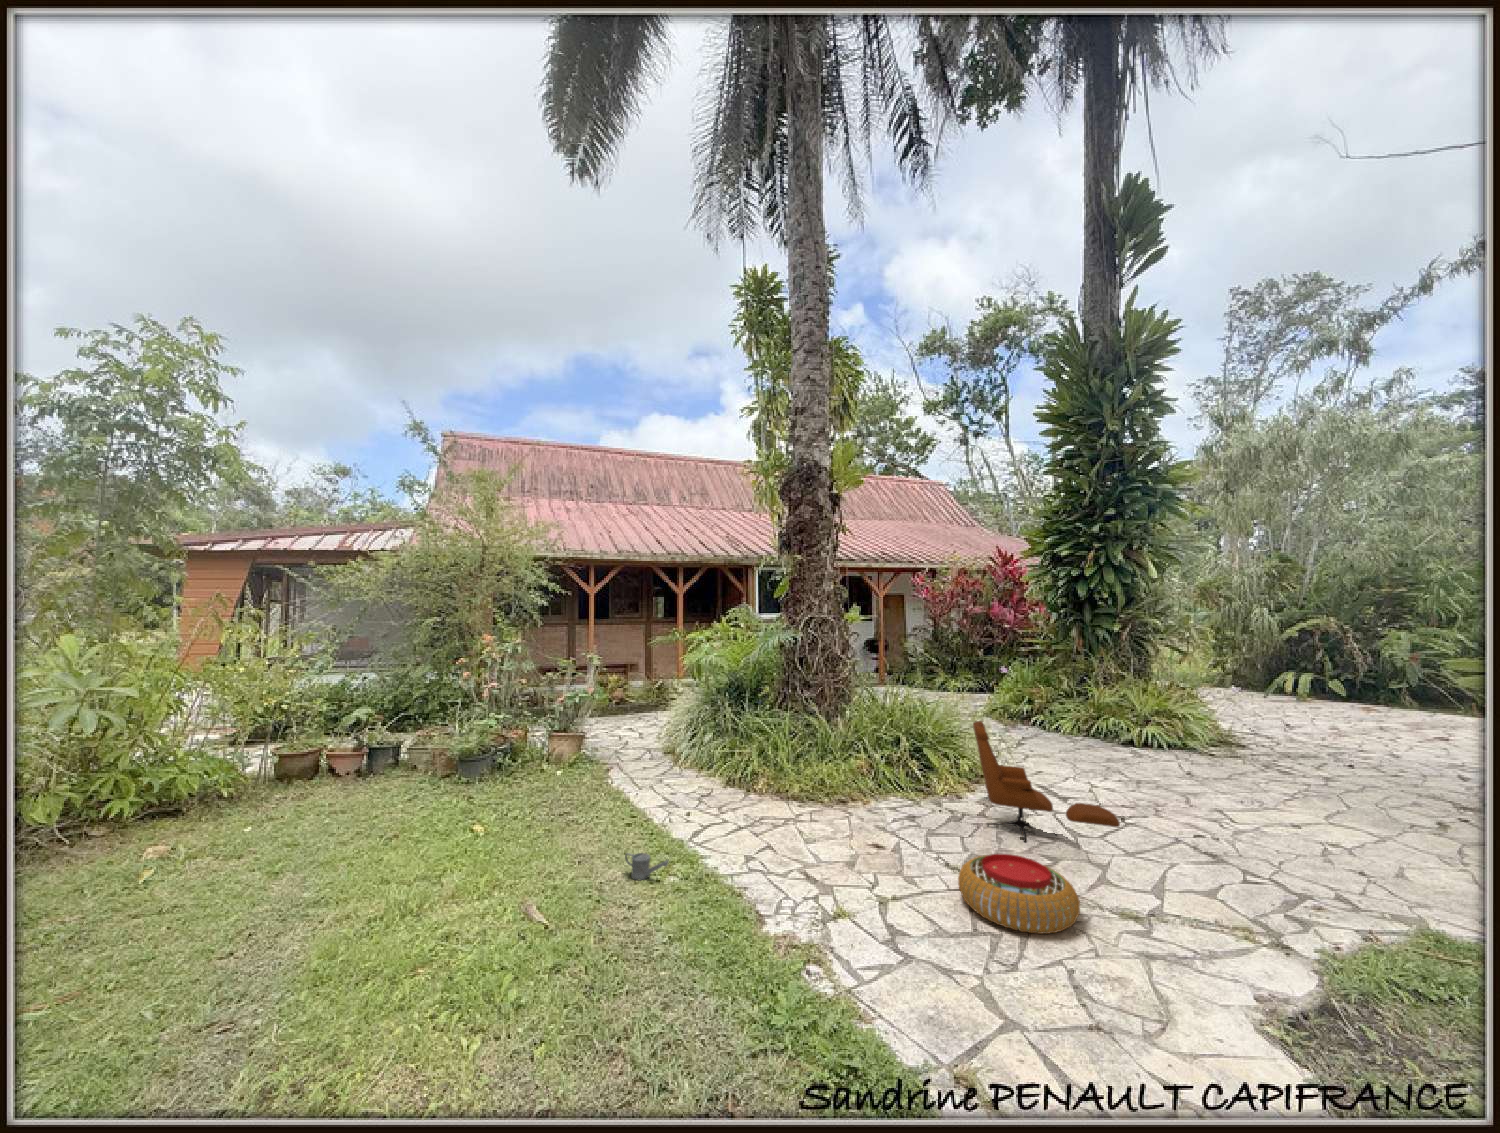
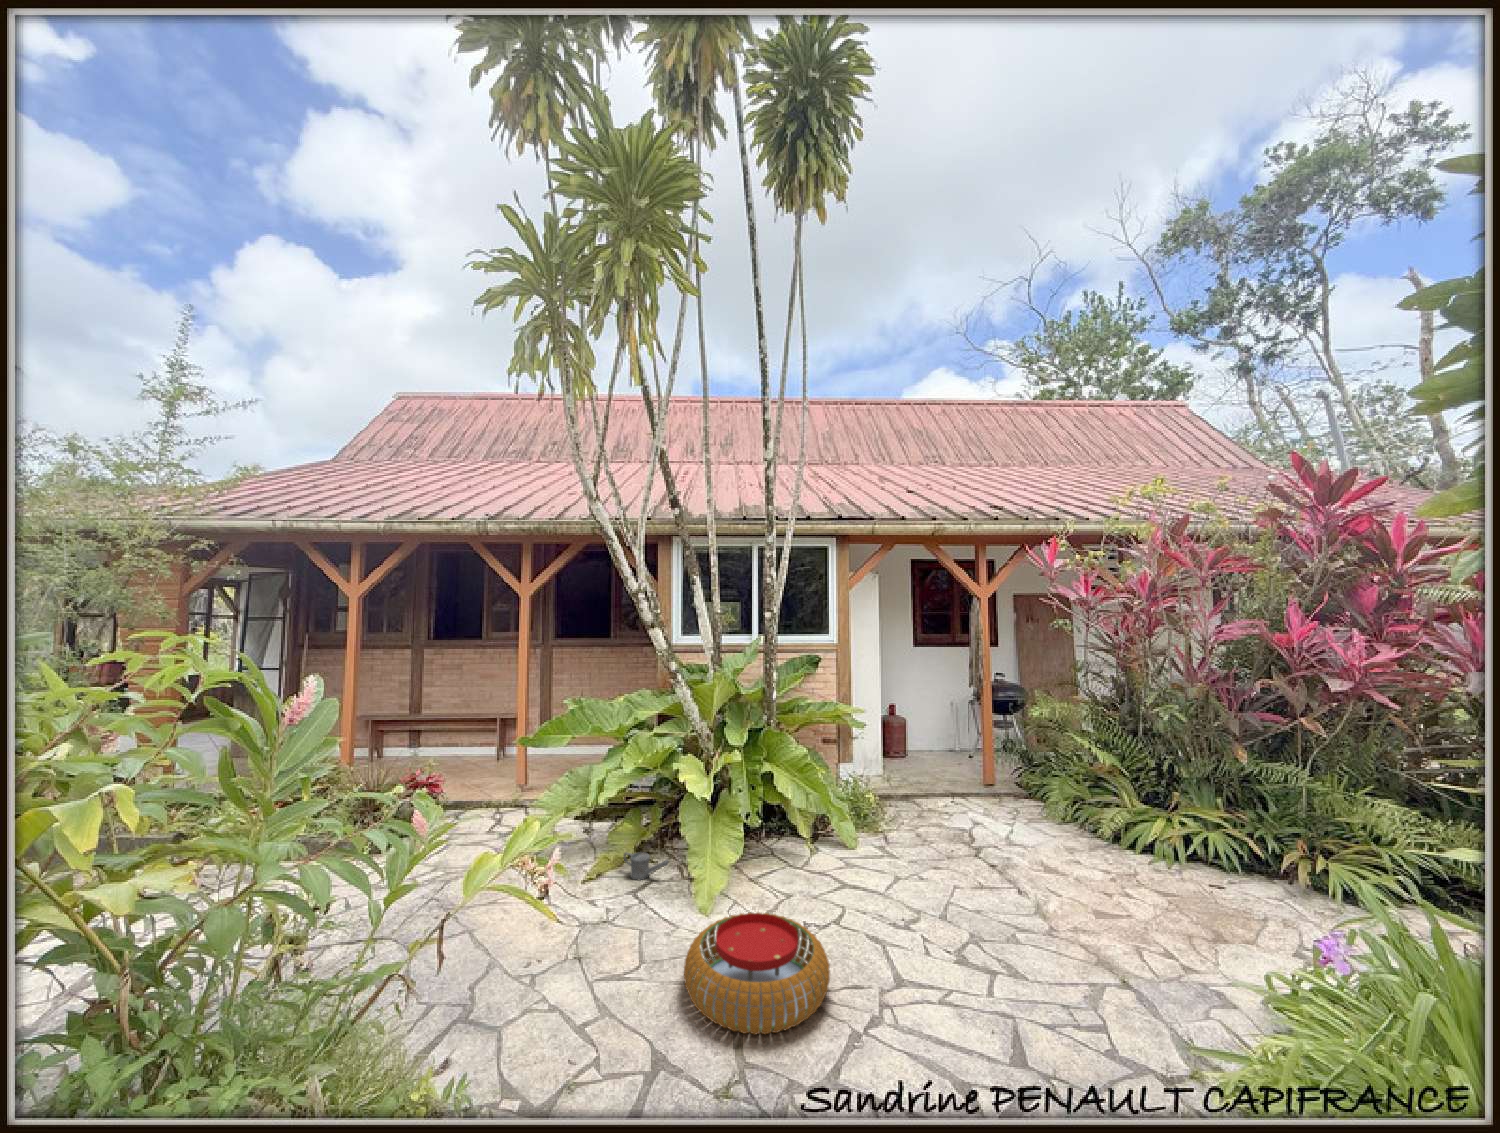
lounge chair: present [973,721,1120,842] -> none [987,711,1140,845]
pouf: present [958,854,1080,934] -> present [684,913,830,1034]

